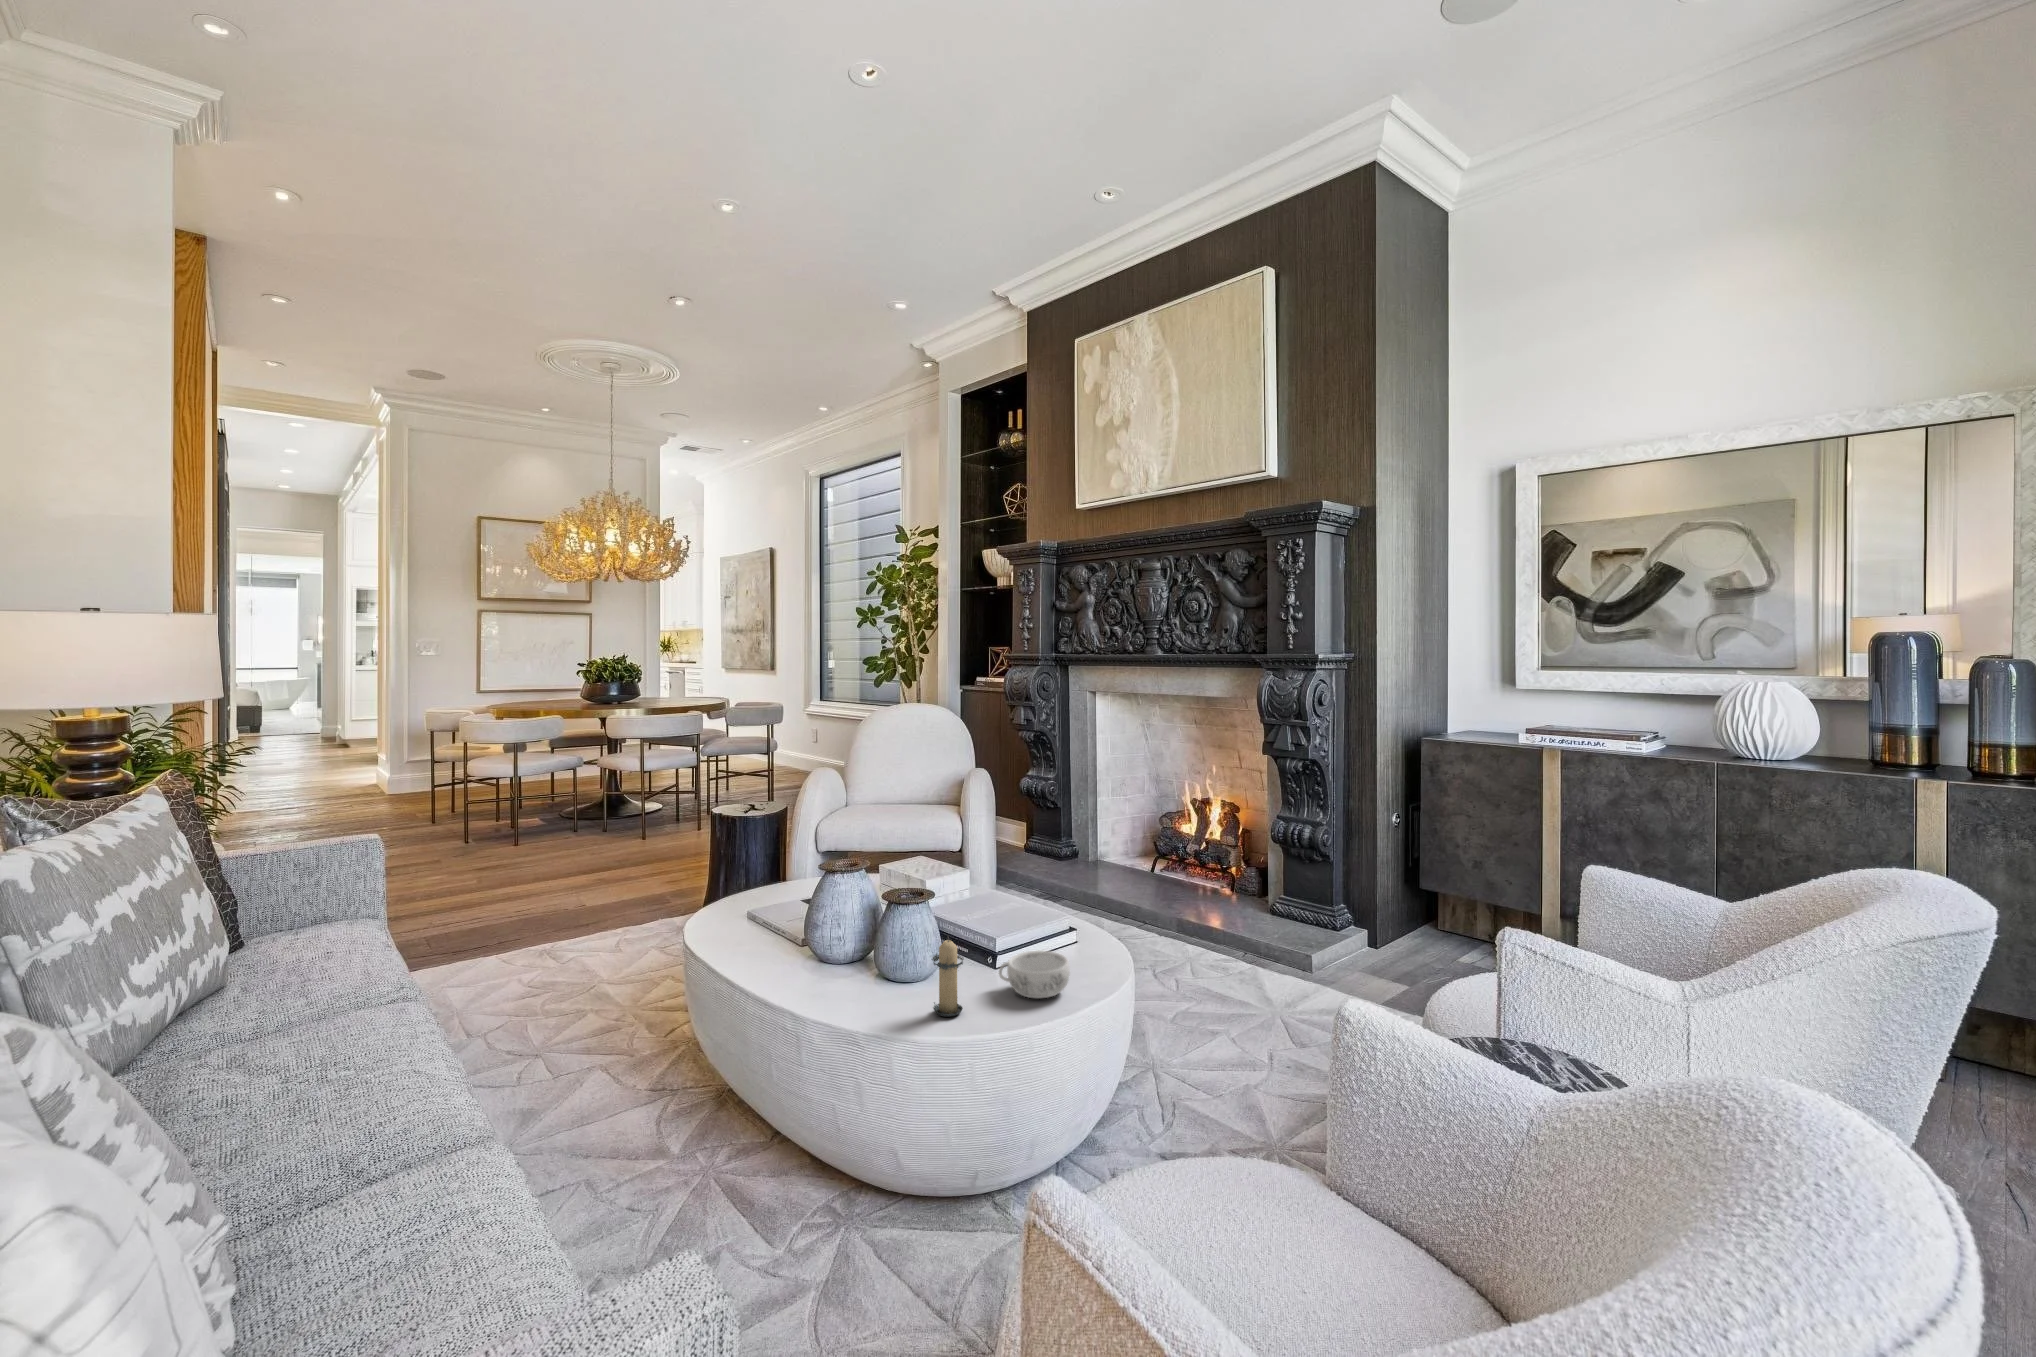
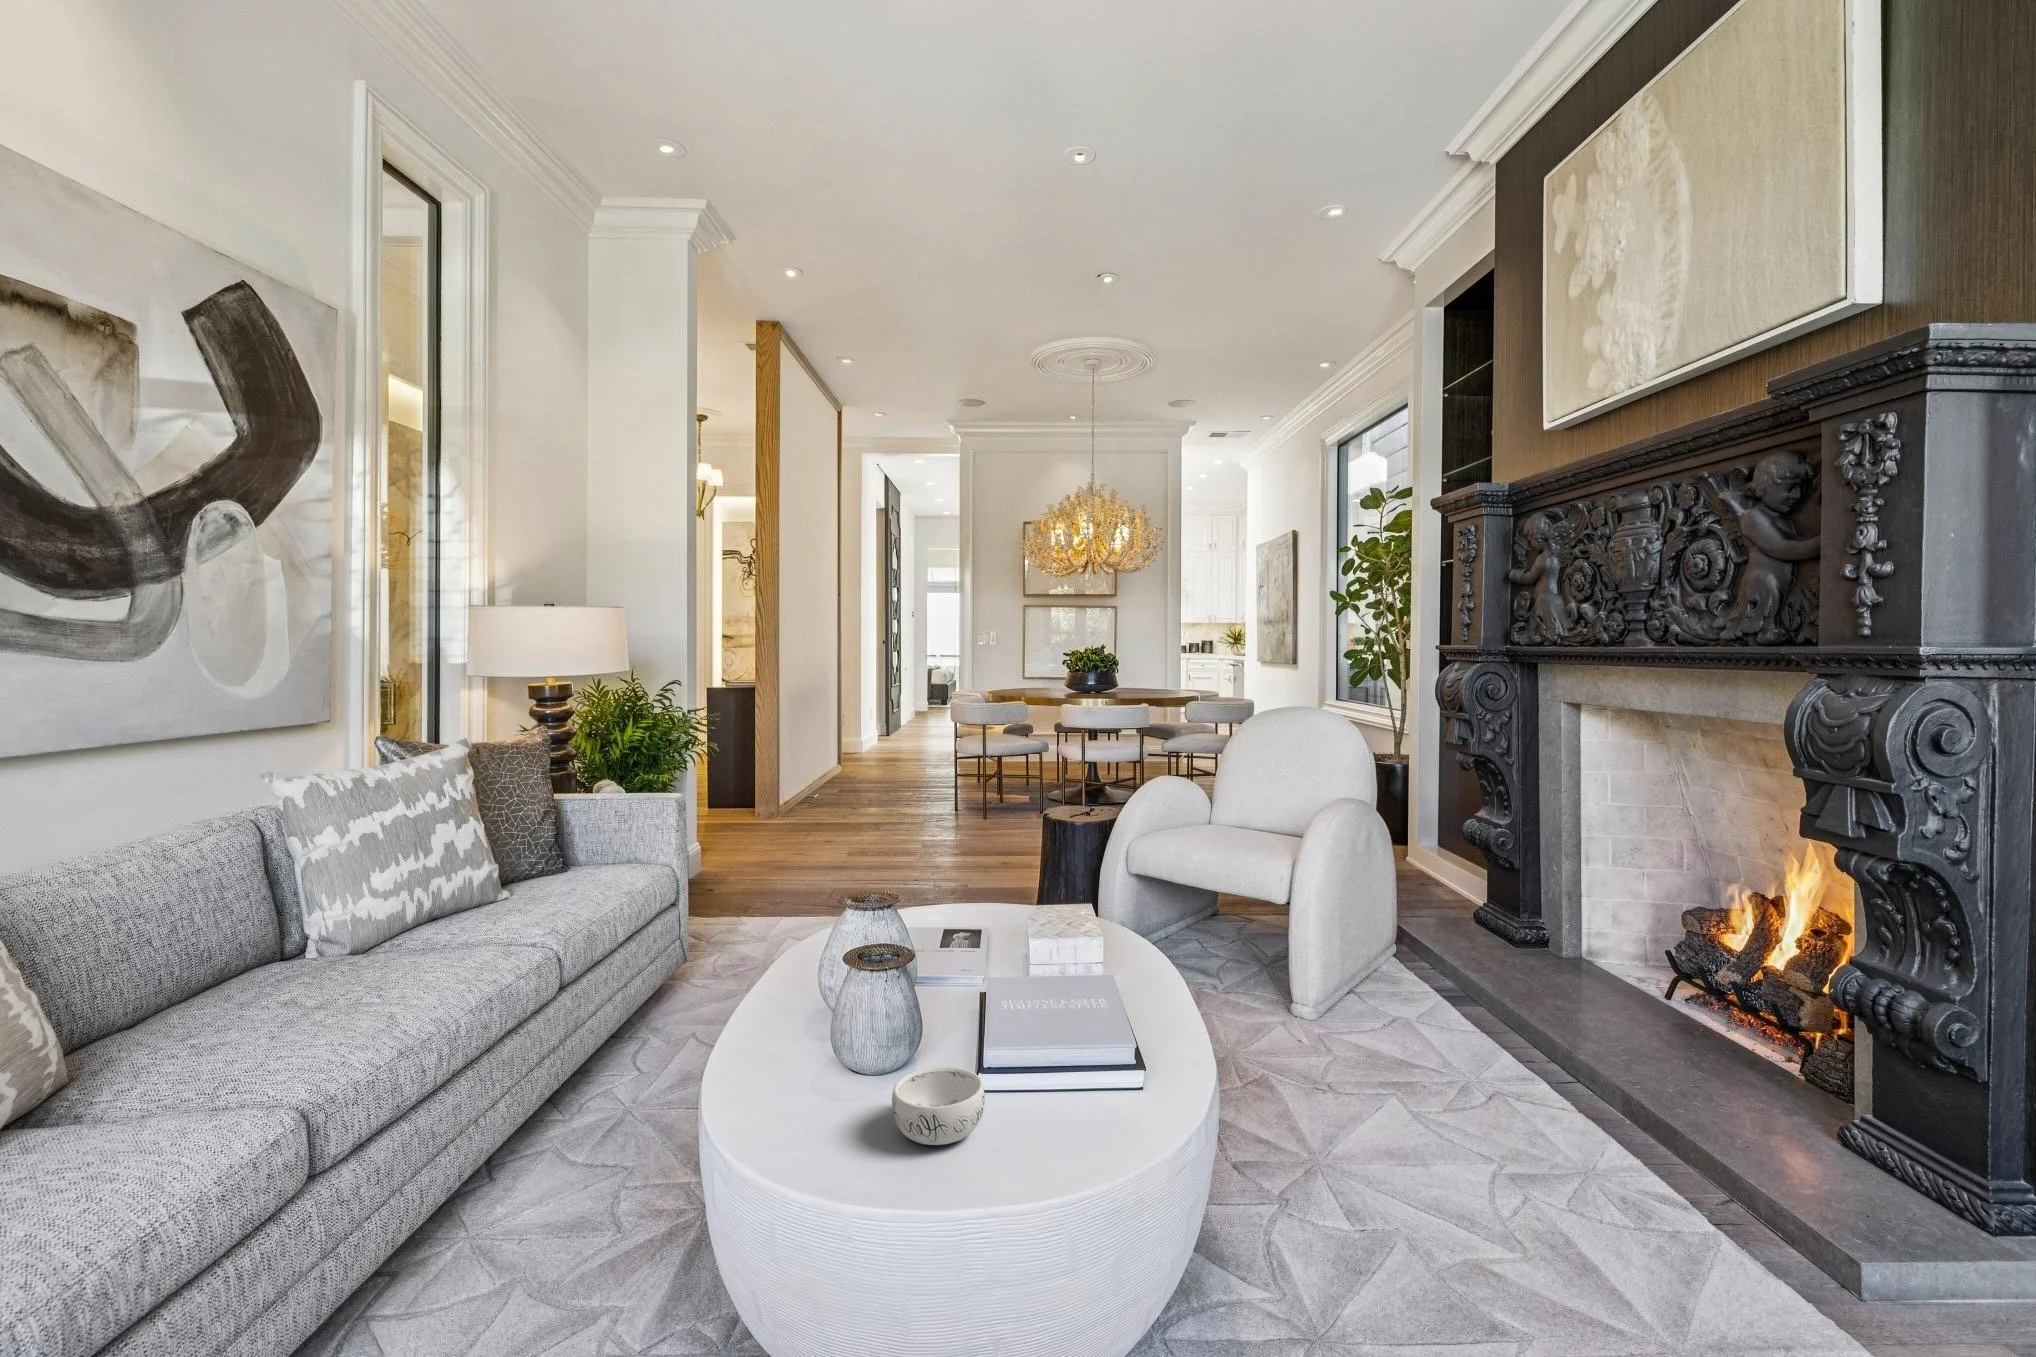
candle: present [932,935,963,1017] -> none [772,1012,825,1126]

